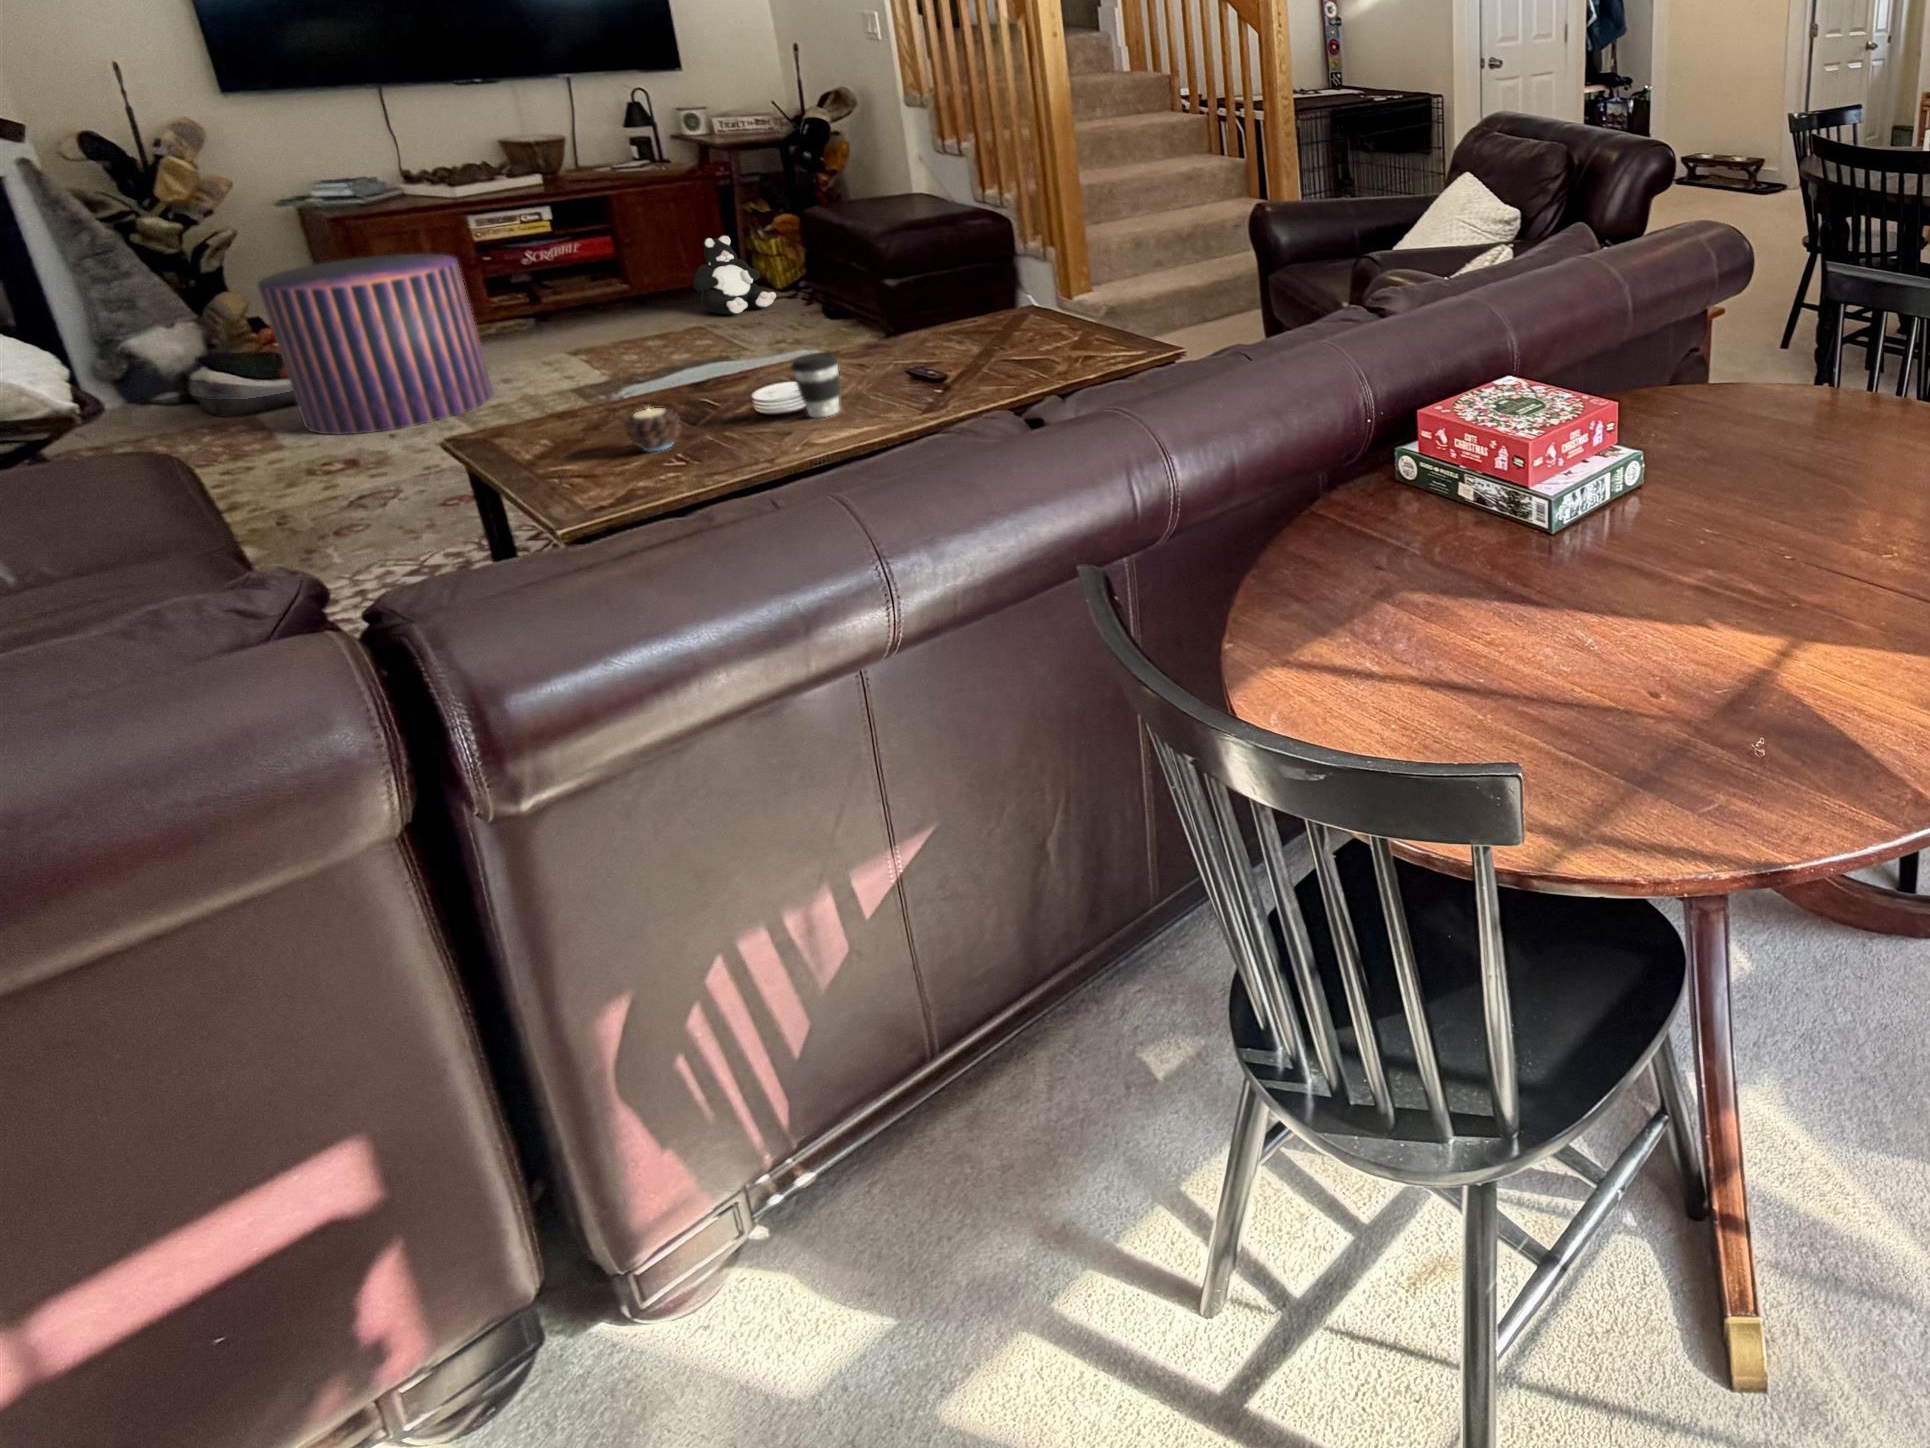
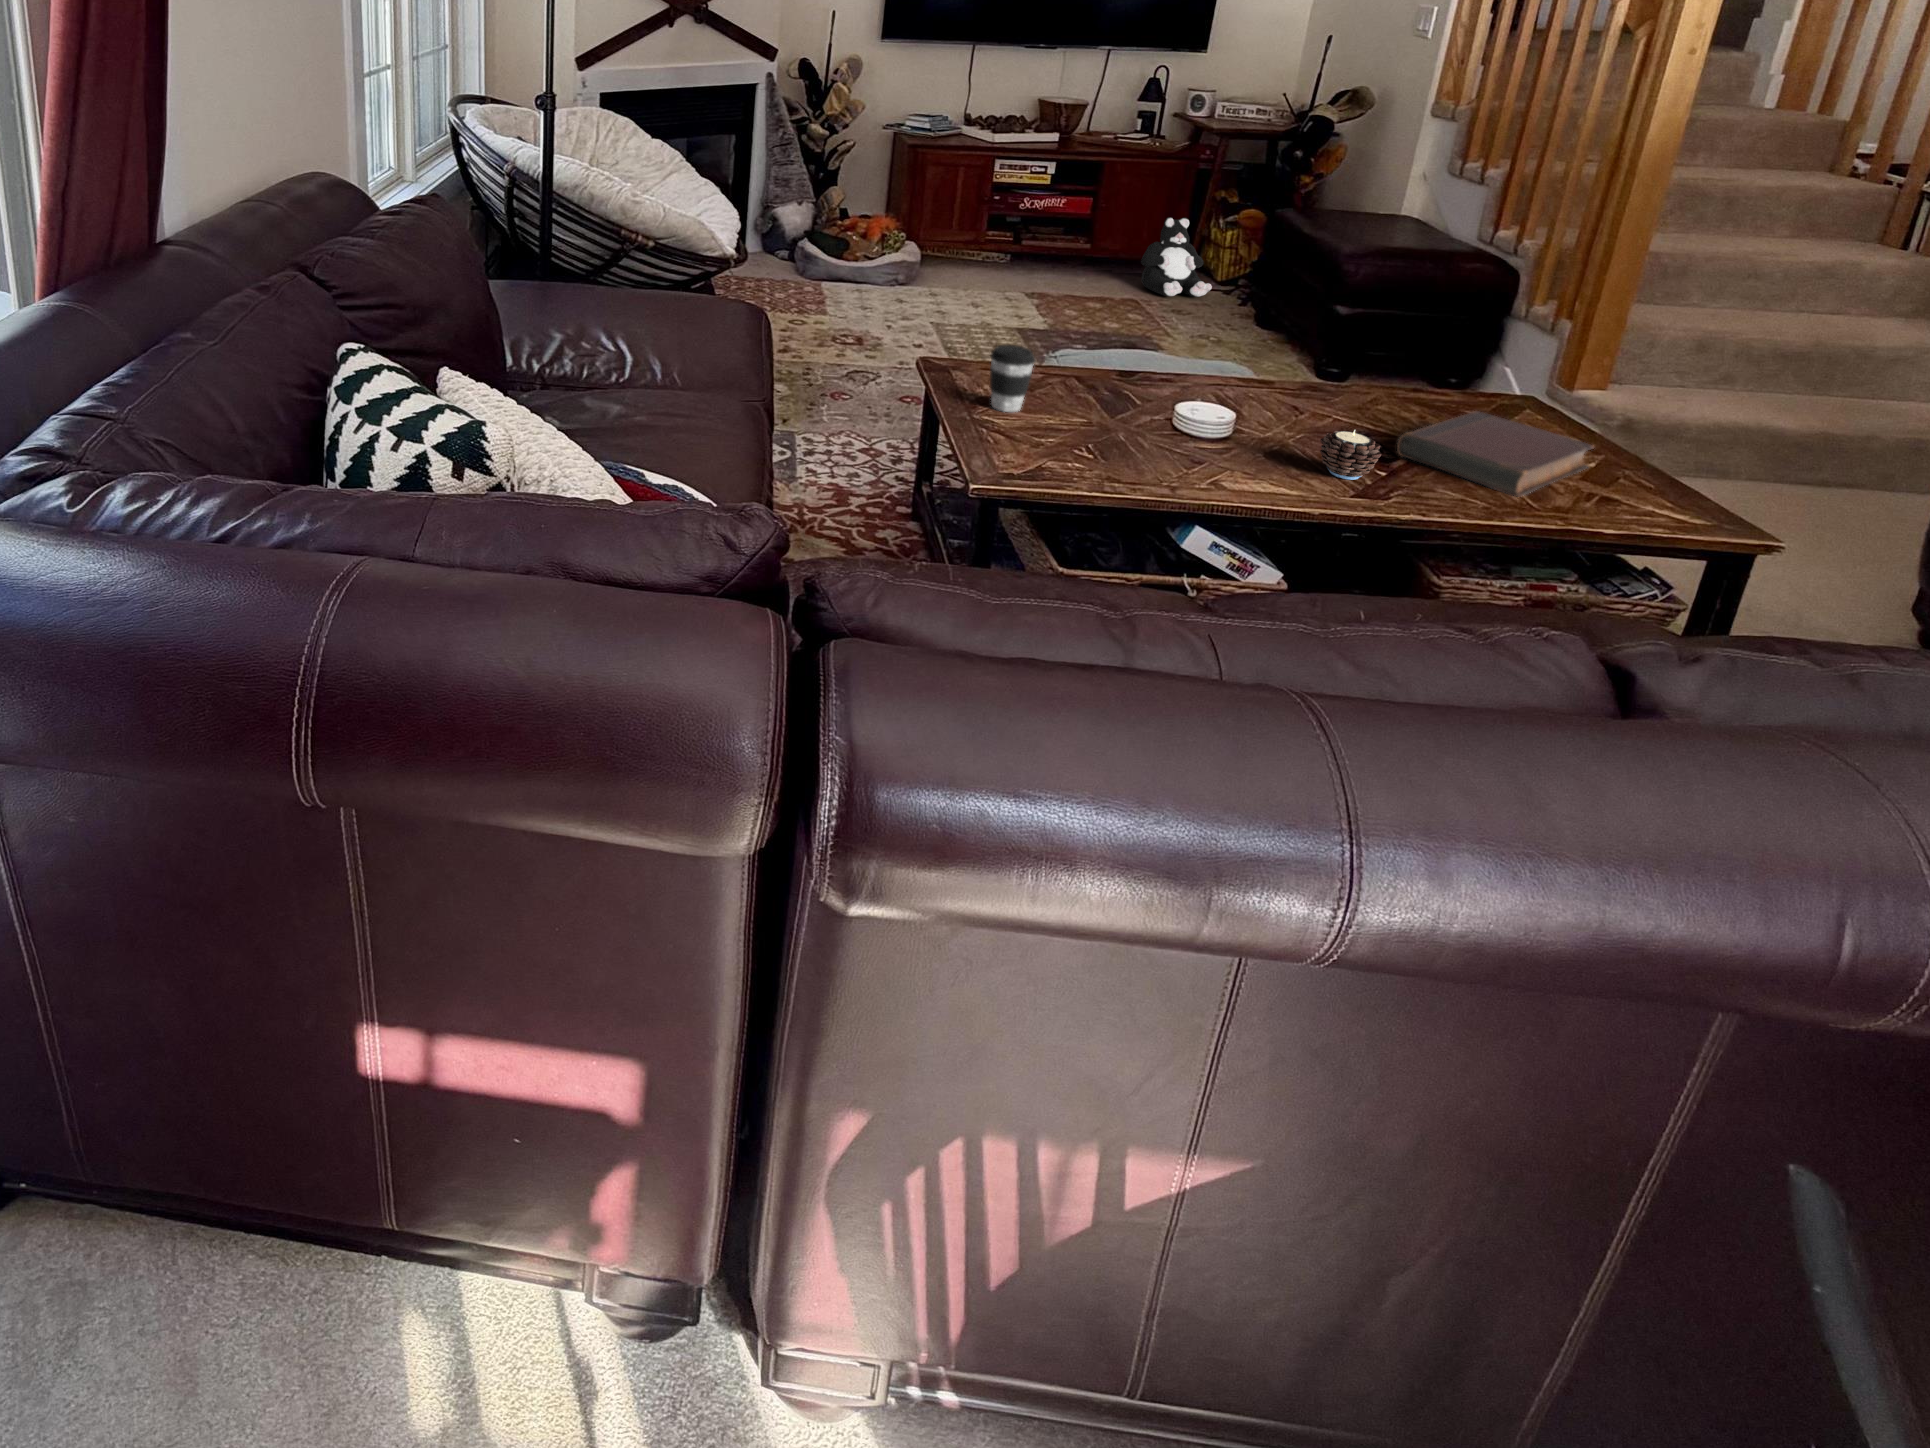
pouf: present [258,254,494,435] -> none [842,180,976,325]
book: none [944,322,1073,373] -> present [1397,411,1593,497]
coffee cup: present [791,352,840,417] -> present [990,345,1035,412]
candle: present [624,408,680,451] -> present [1320,430,1381,480]

